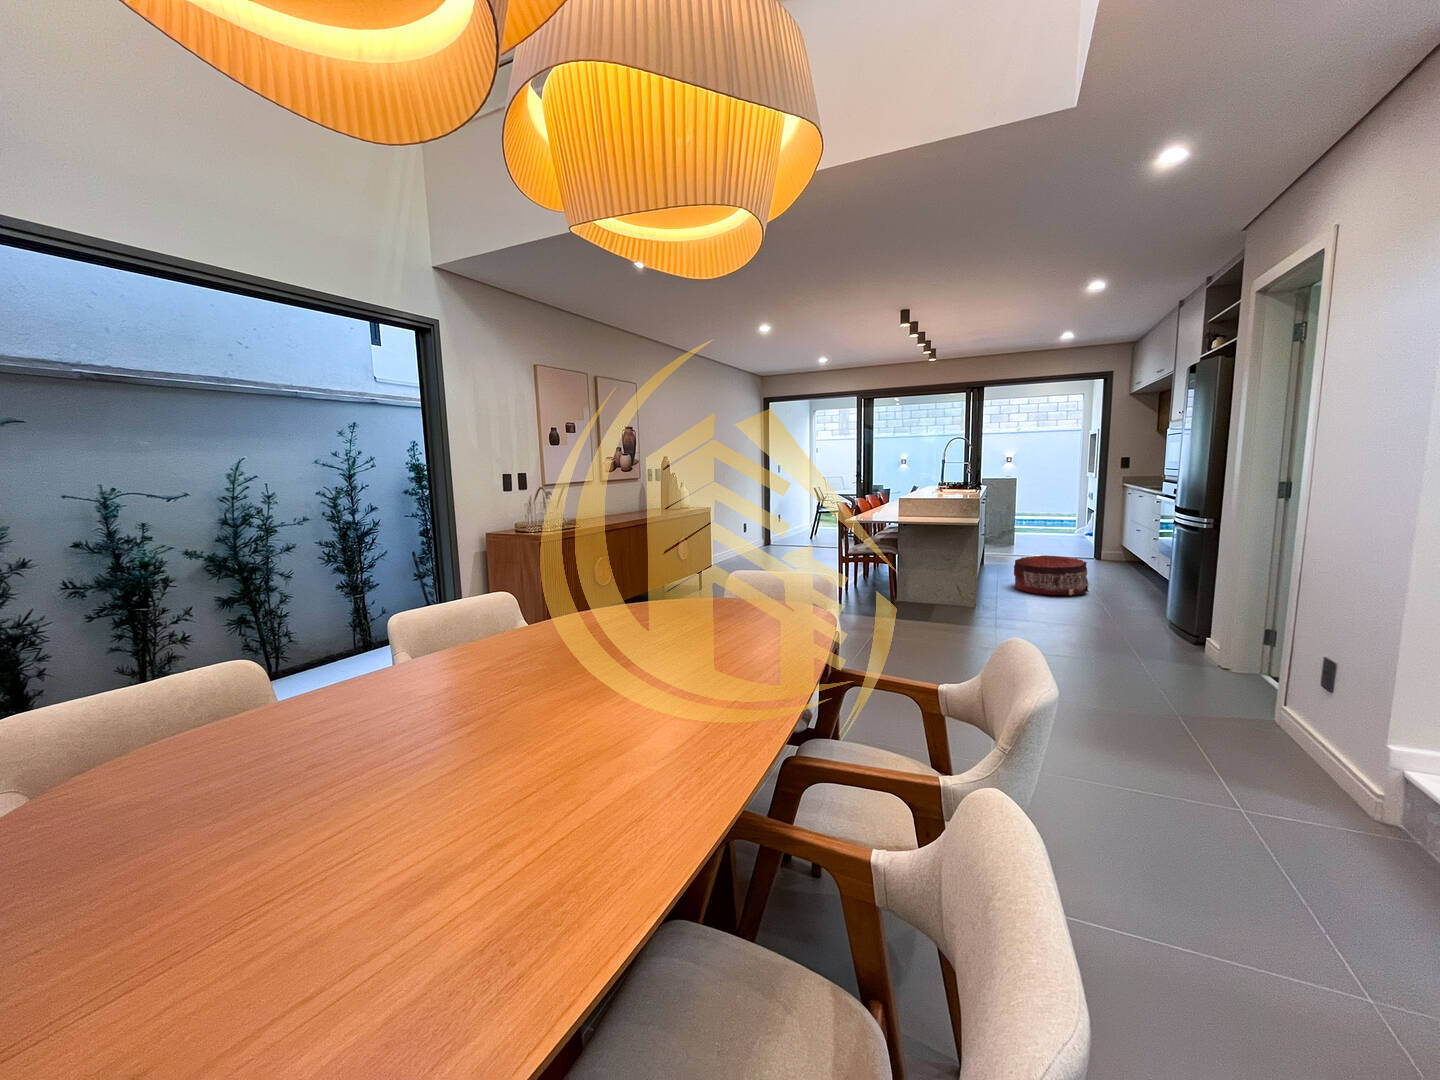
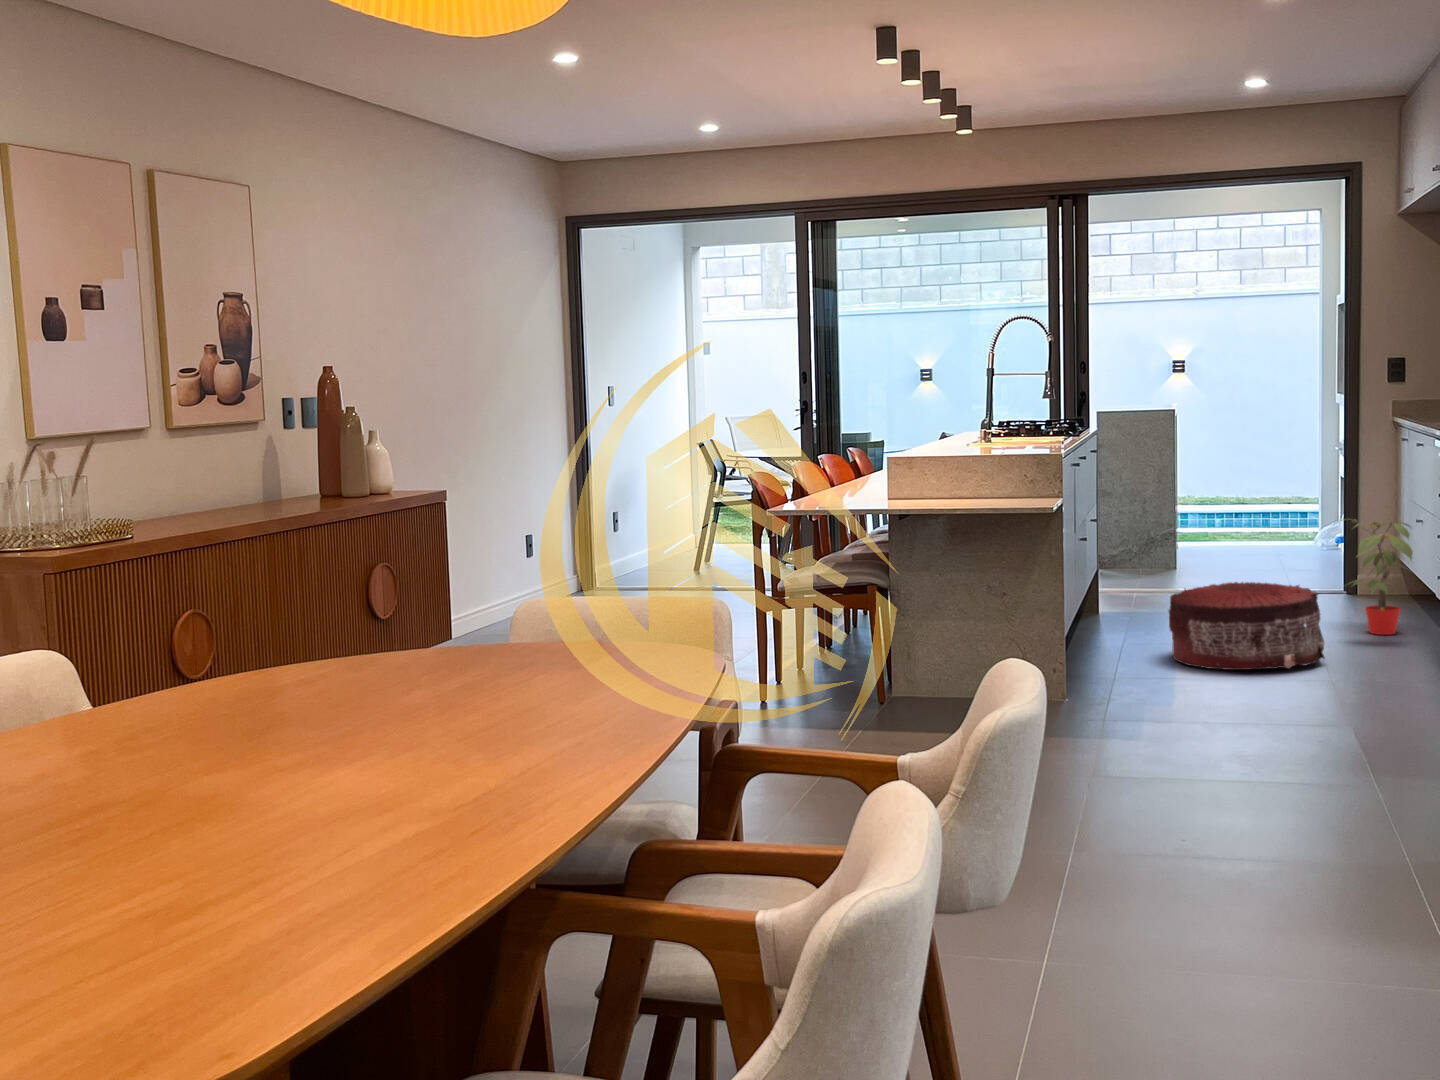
potted plant: none [1093,529,1135,581] -> present [1340,519,1413,635]

